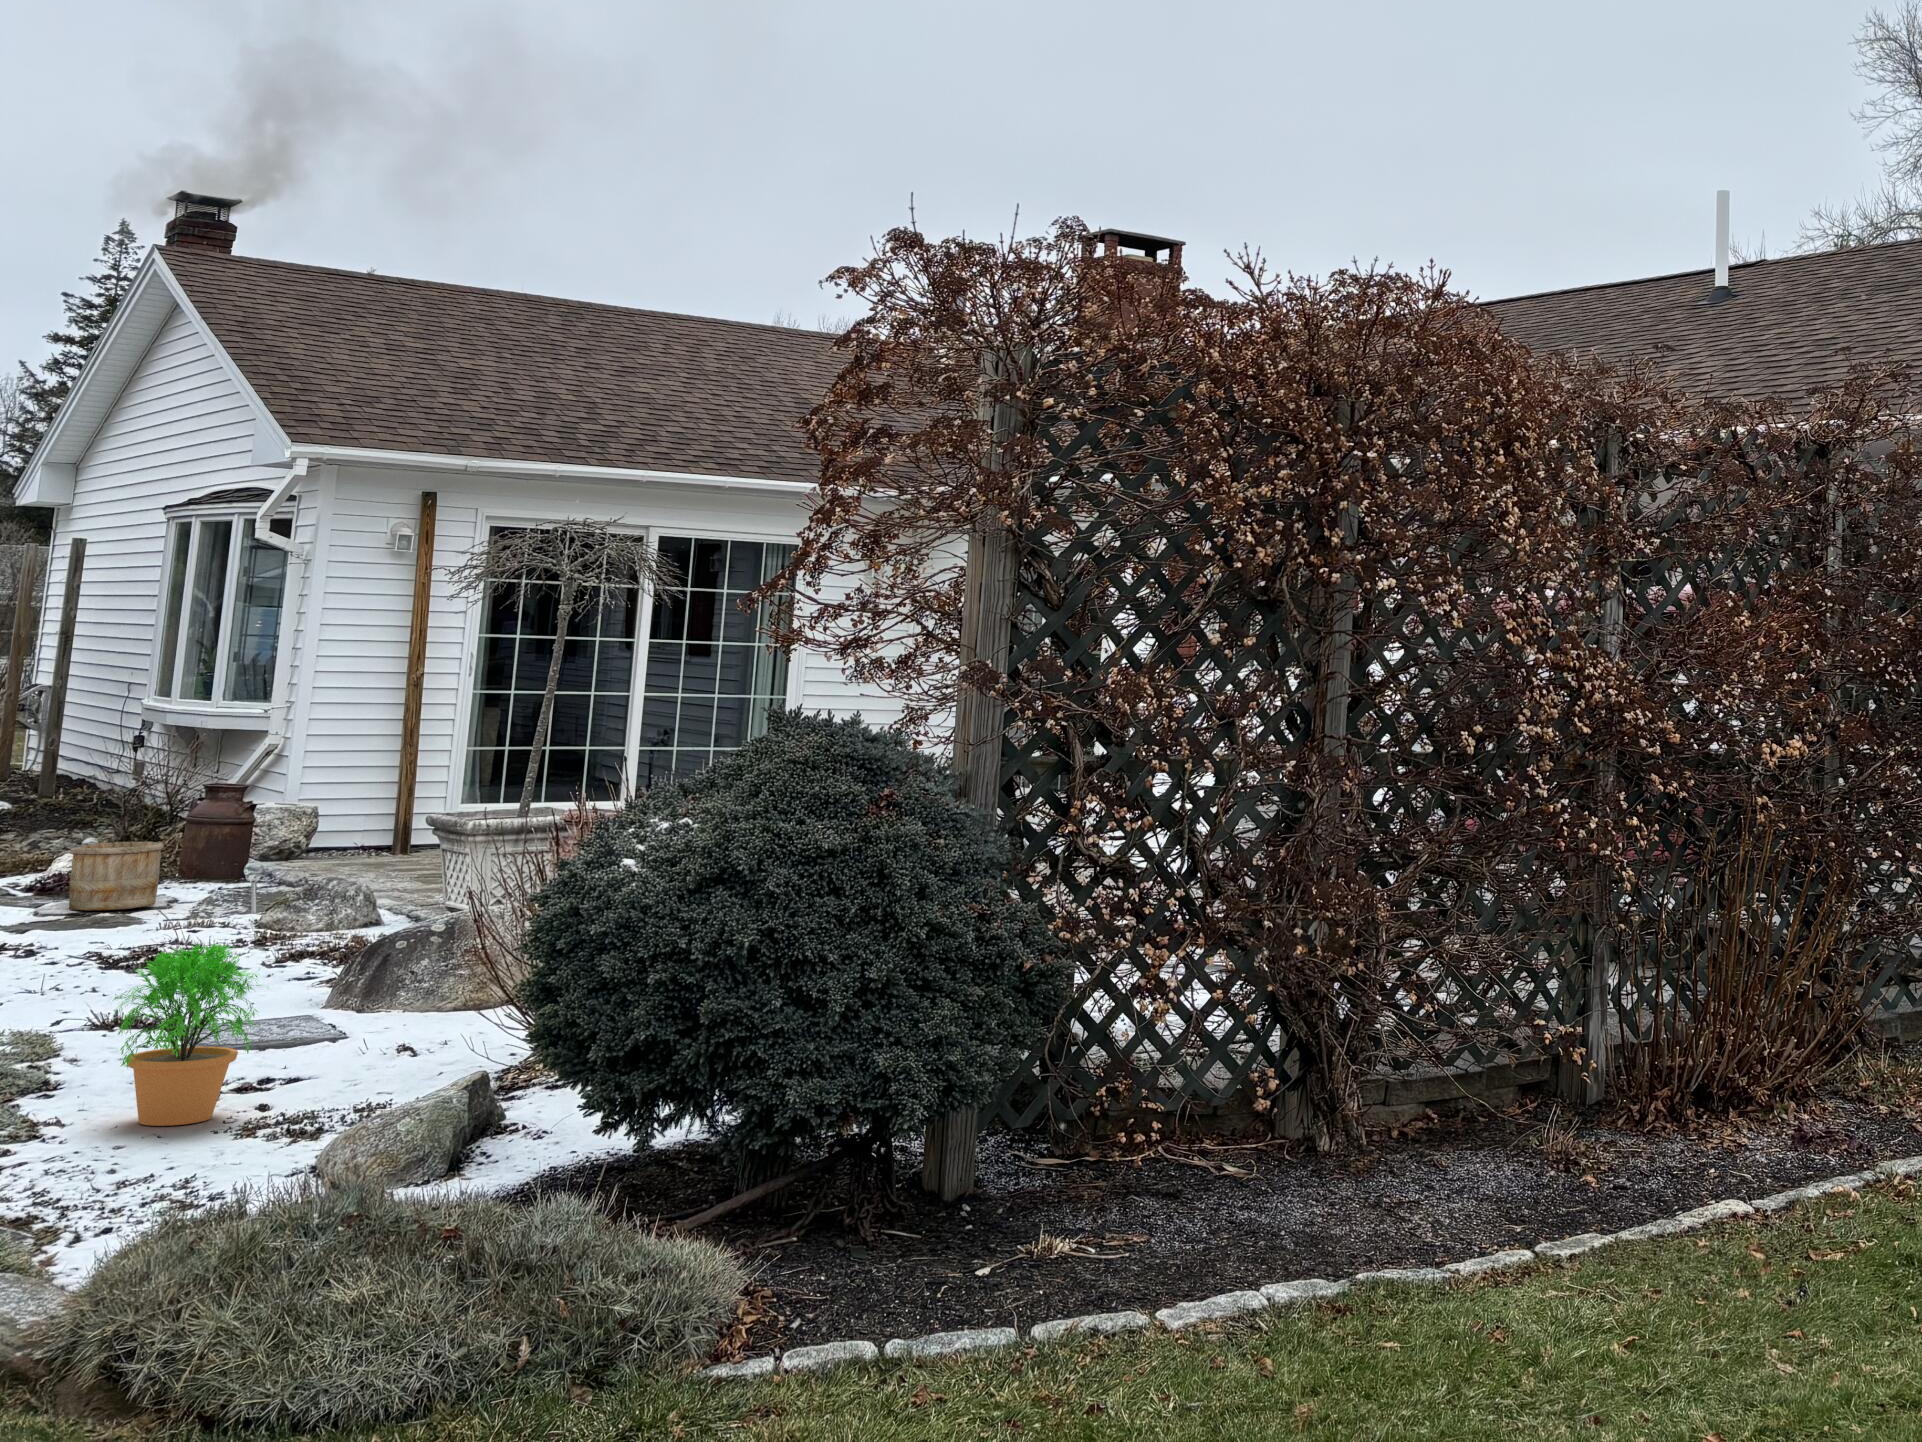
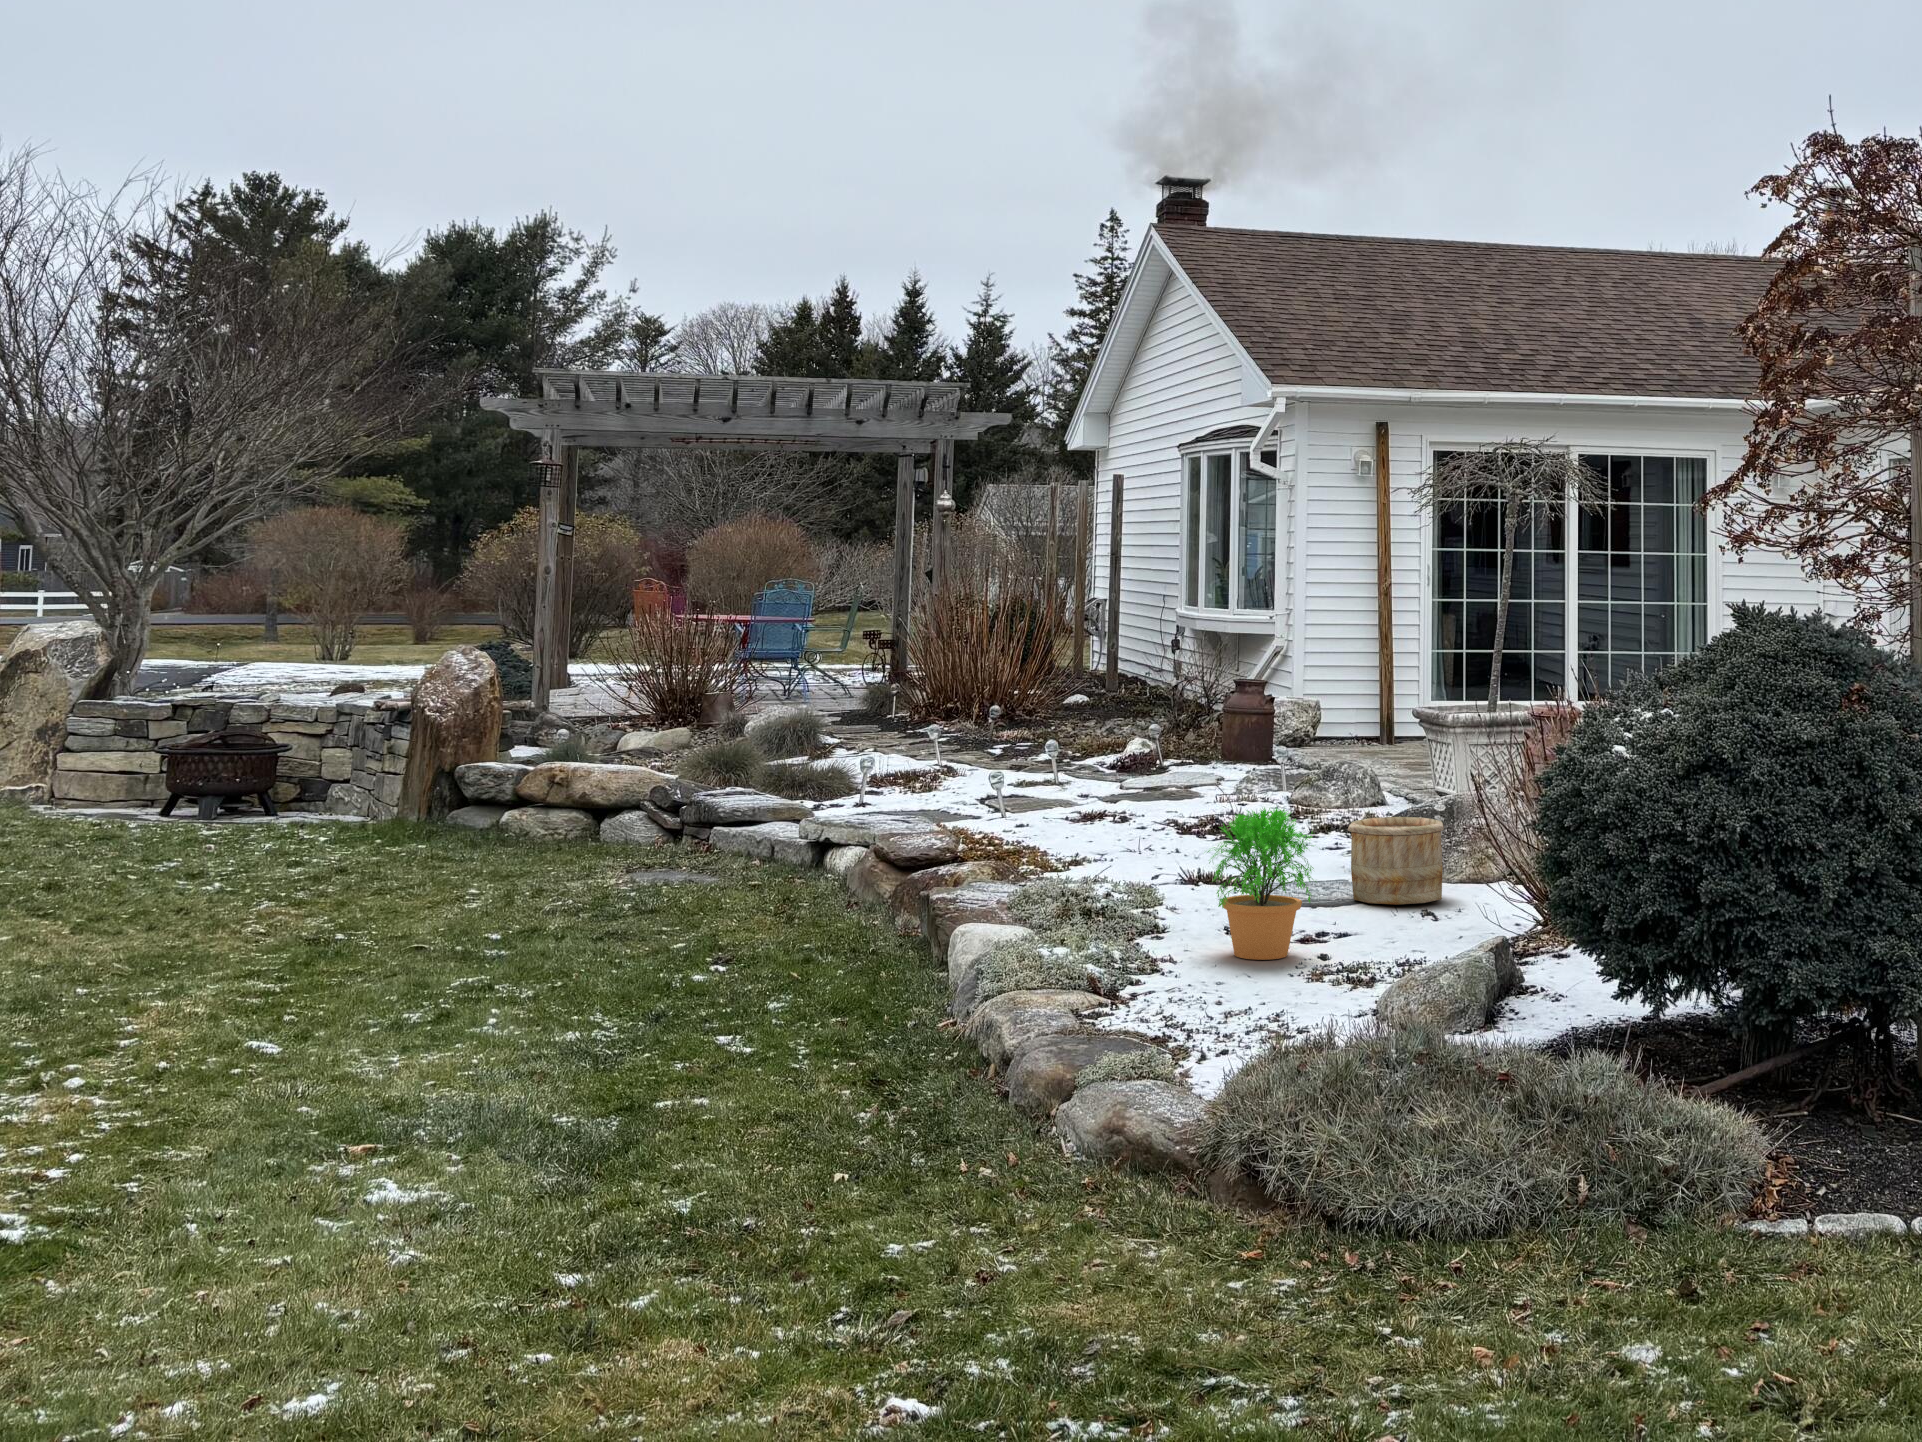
wooden bucket: present [69,842,164,911] -> present [1348,817,1444,905]

